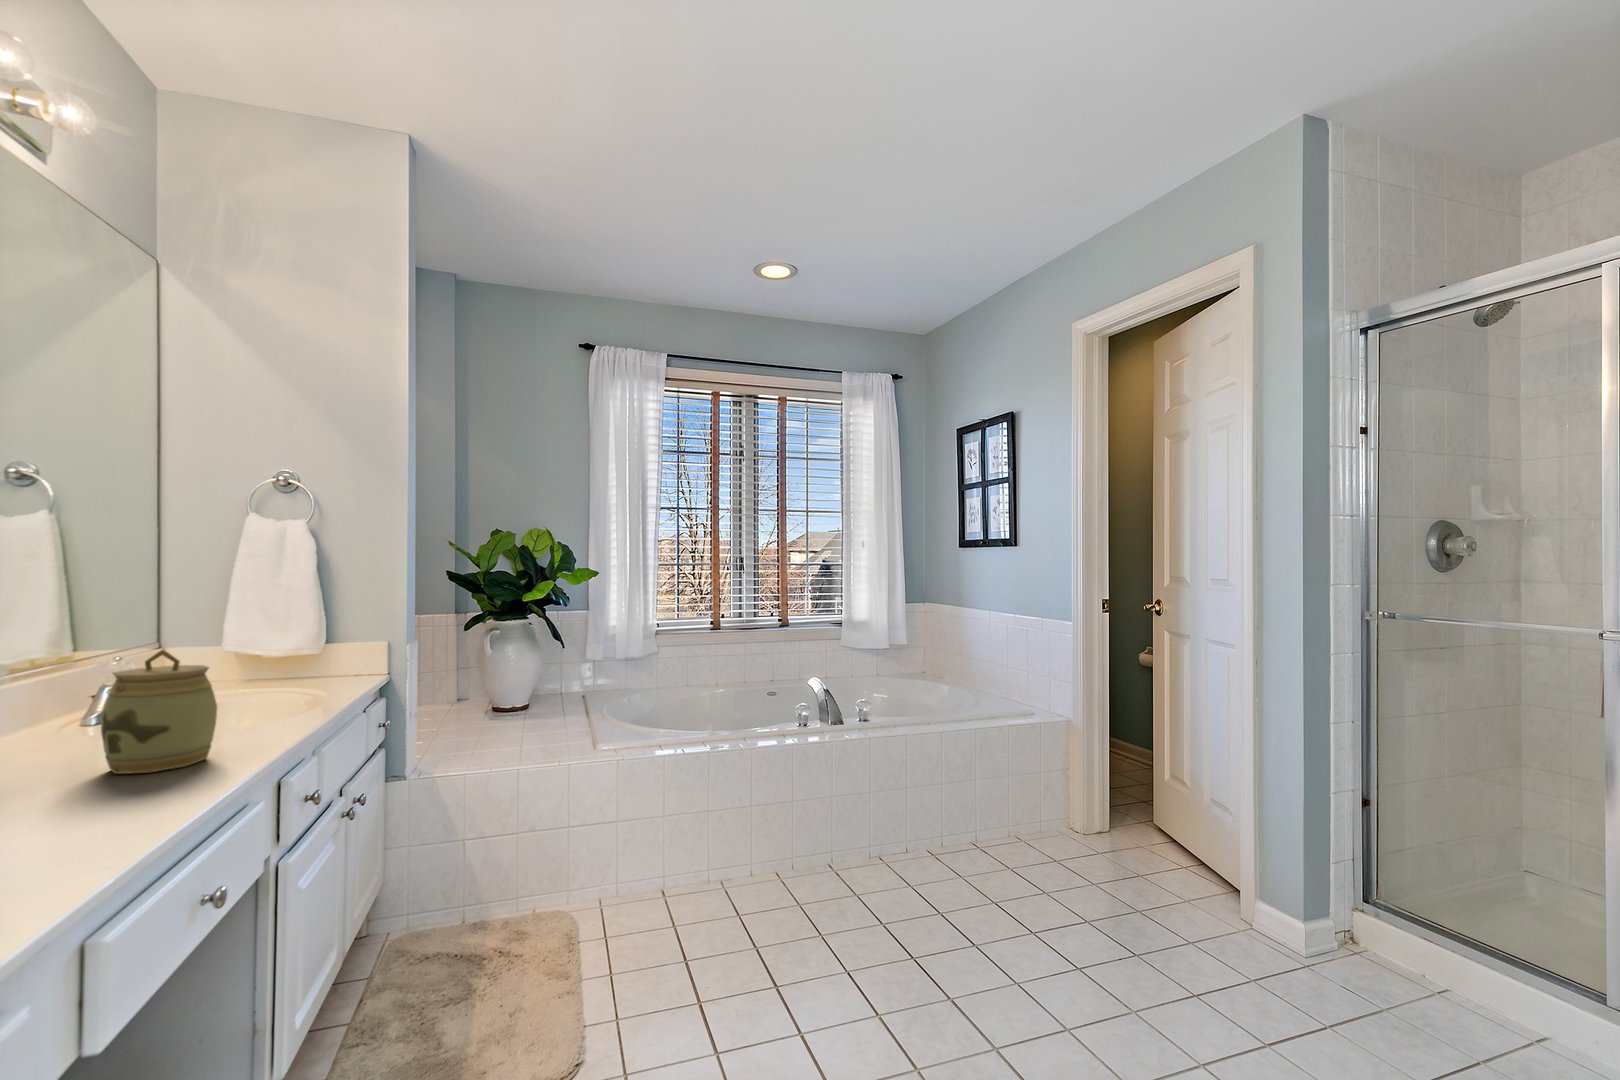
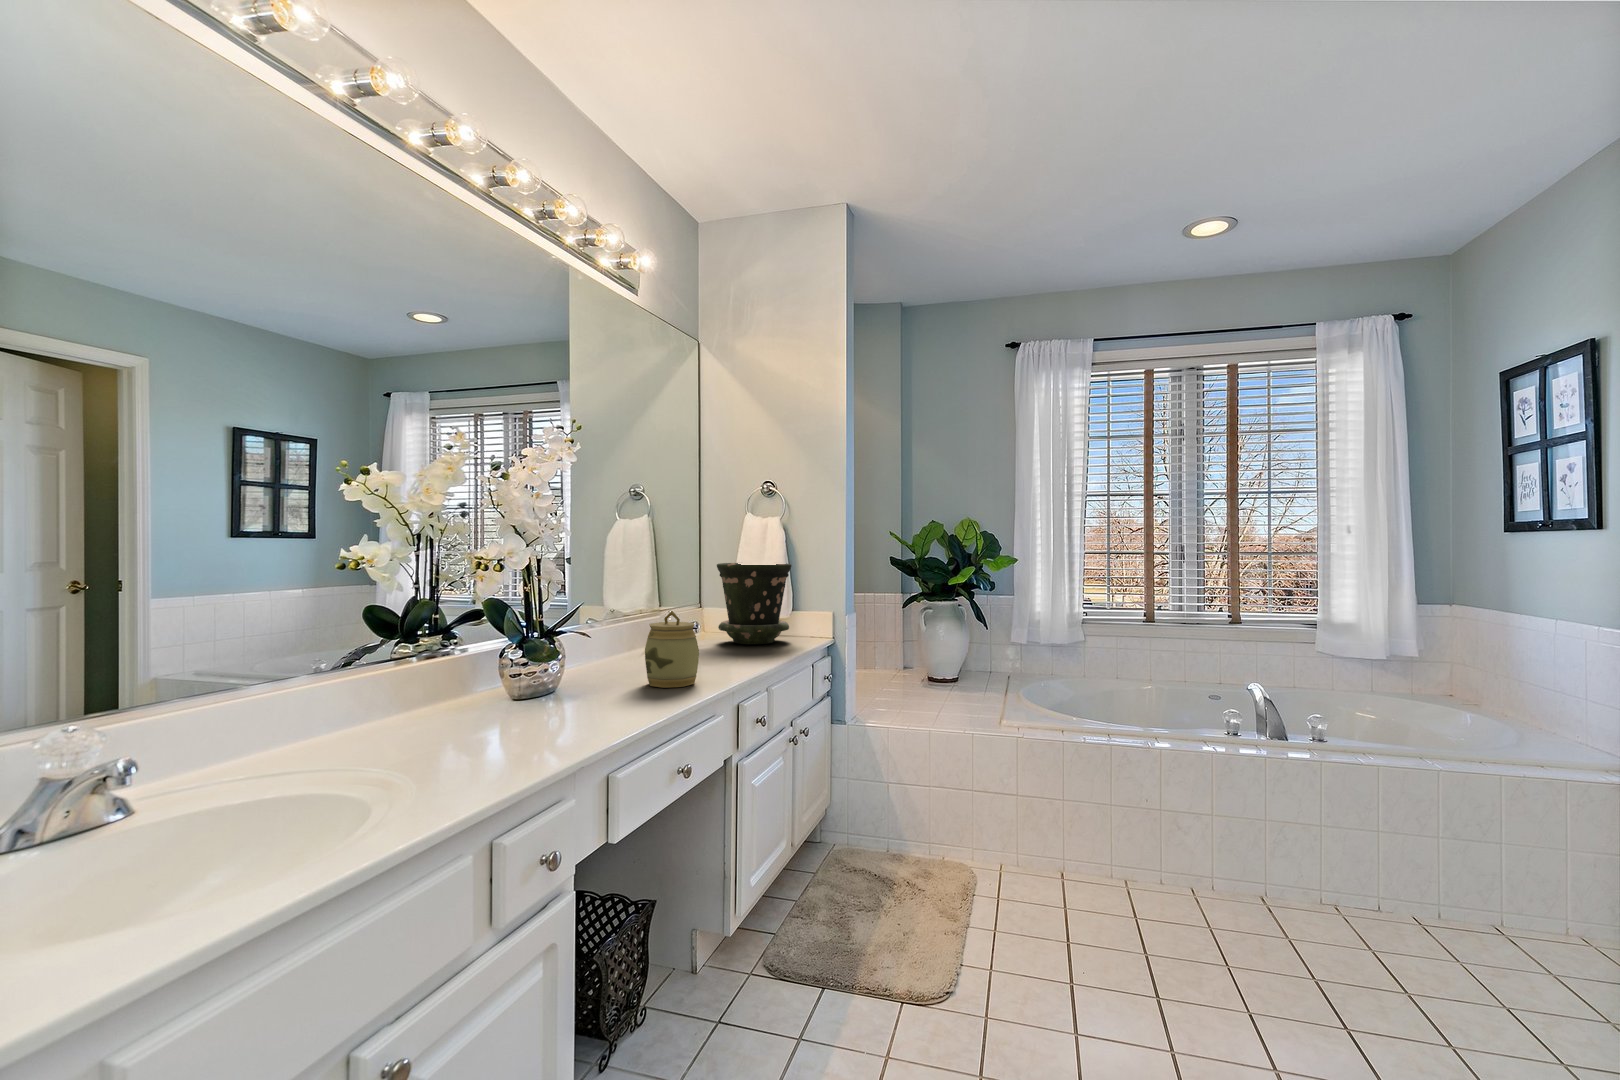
flower pot: none [202,578,332,693] -> present [717,563,791,644]

